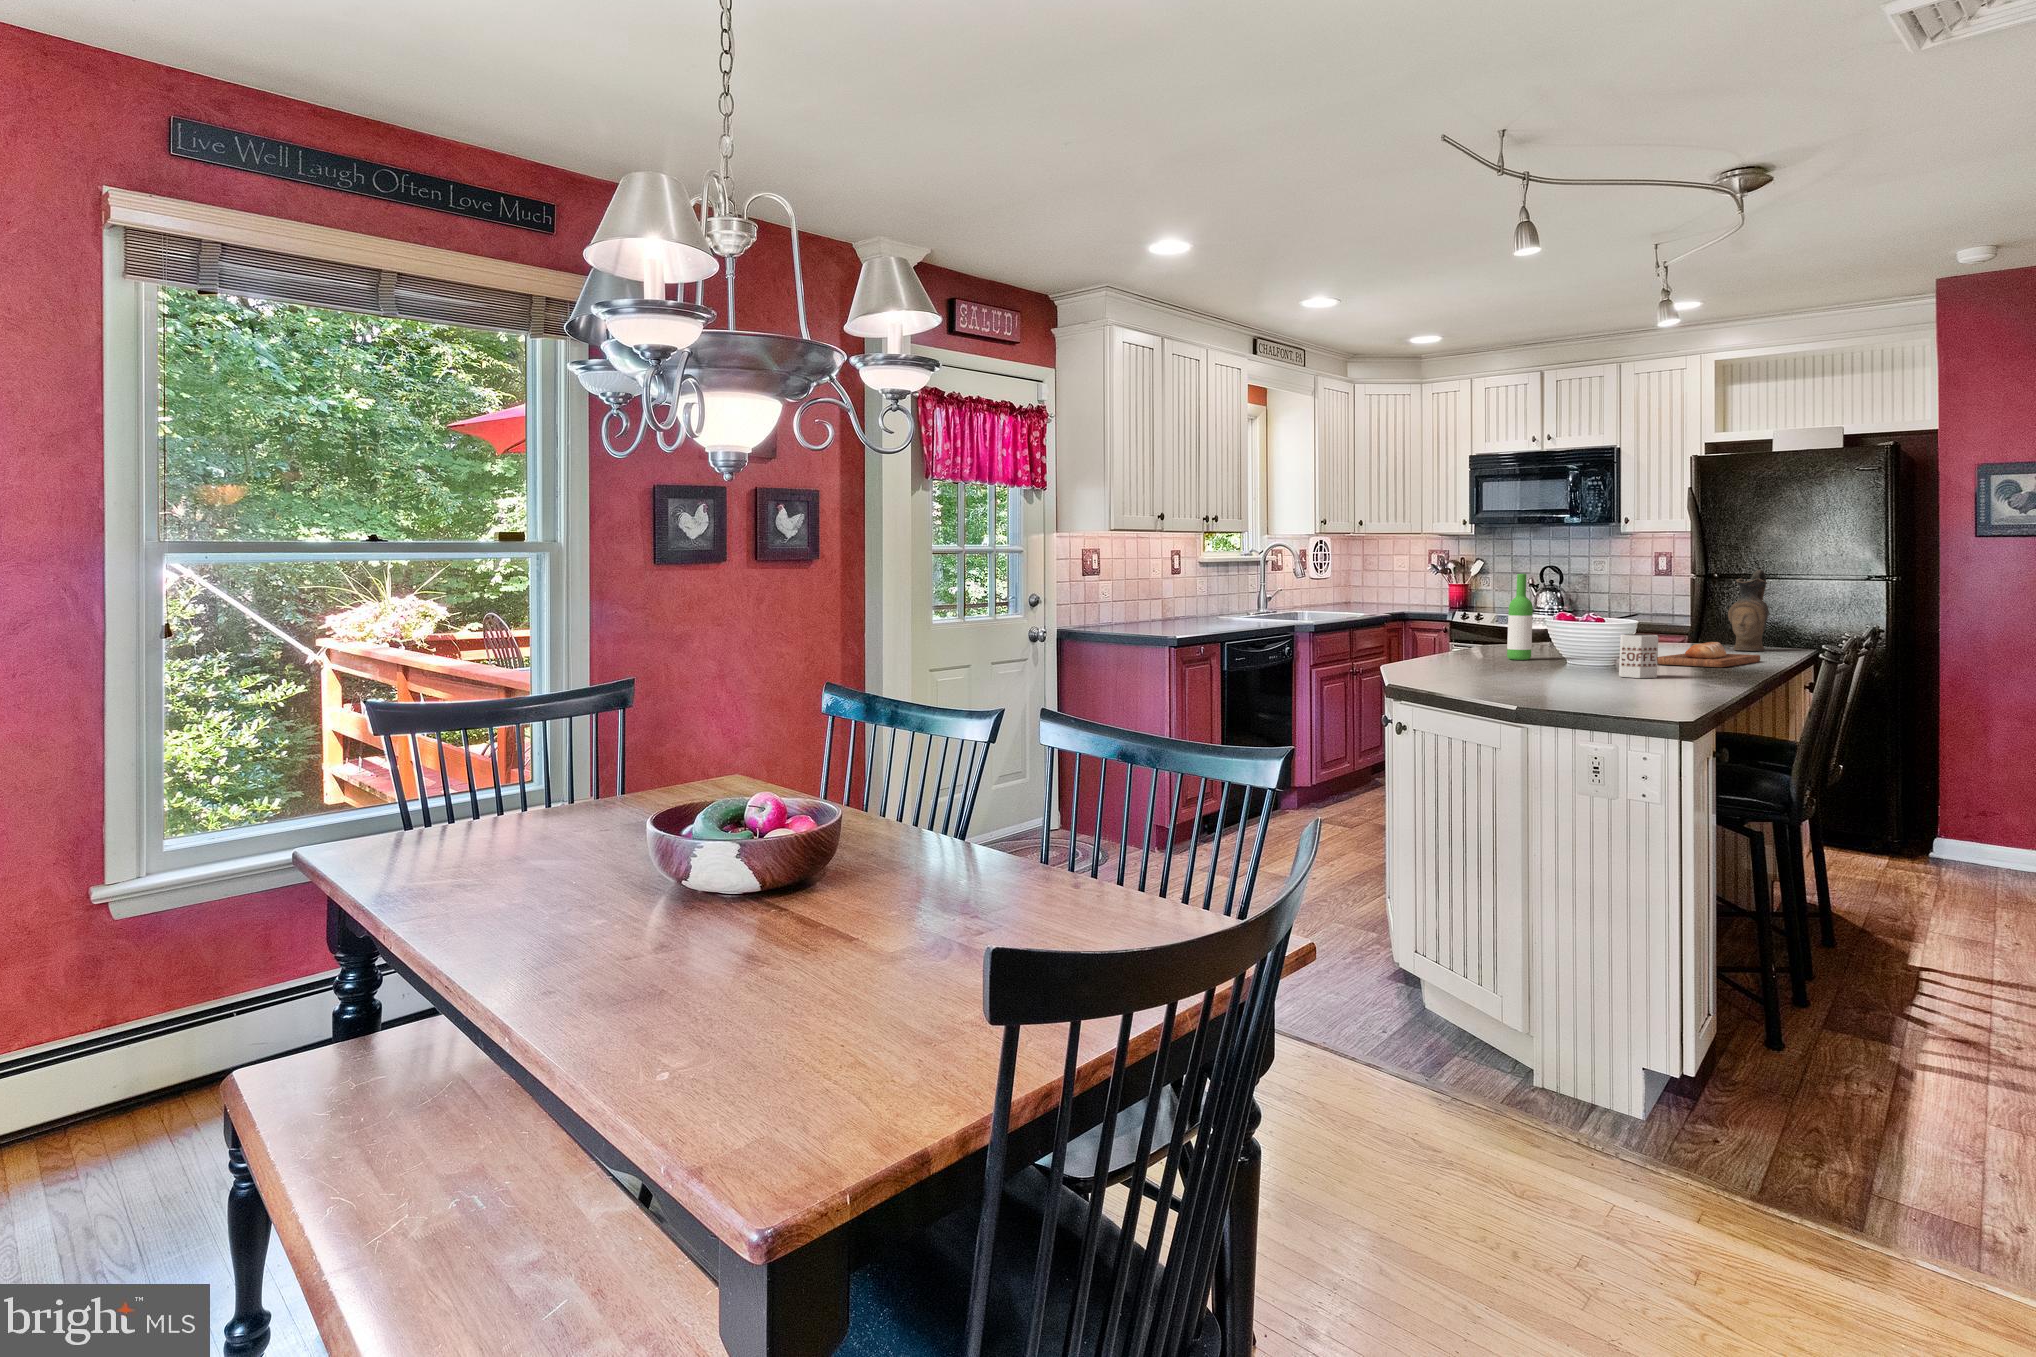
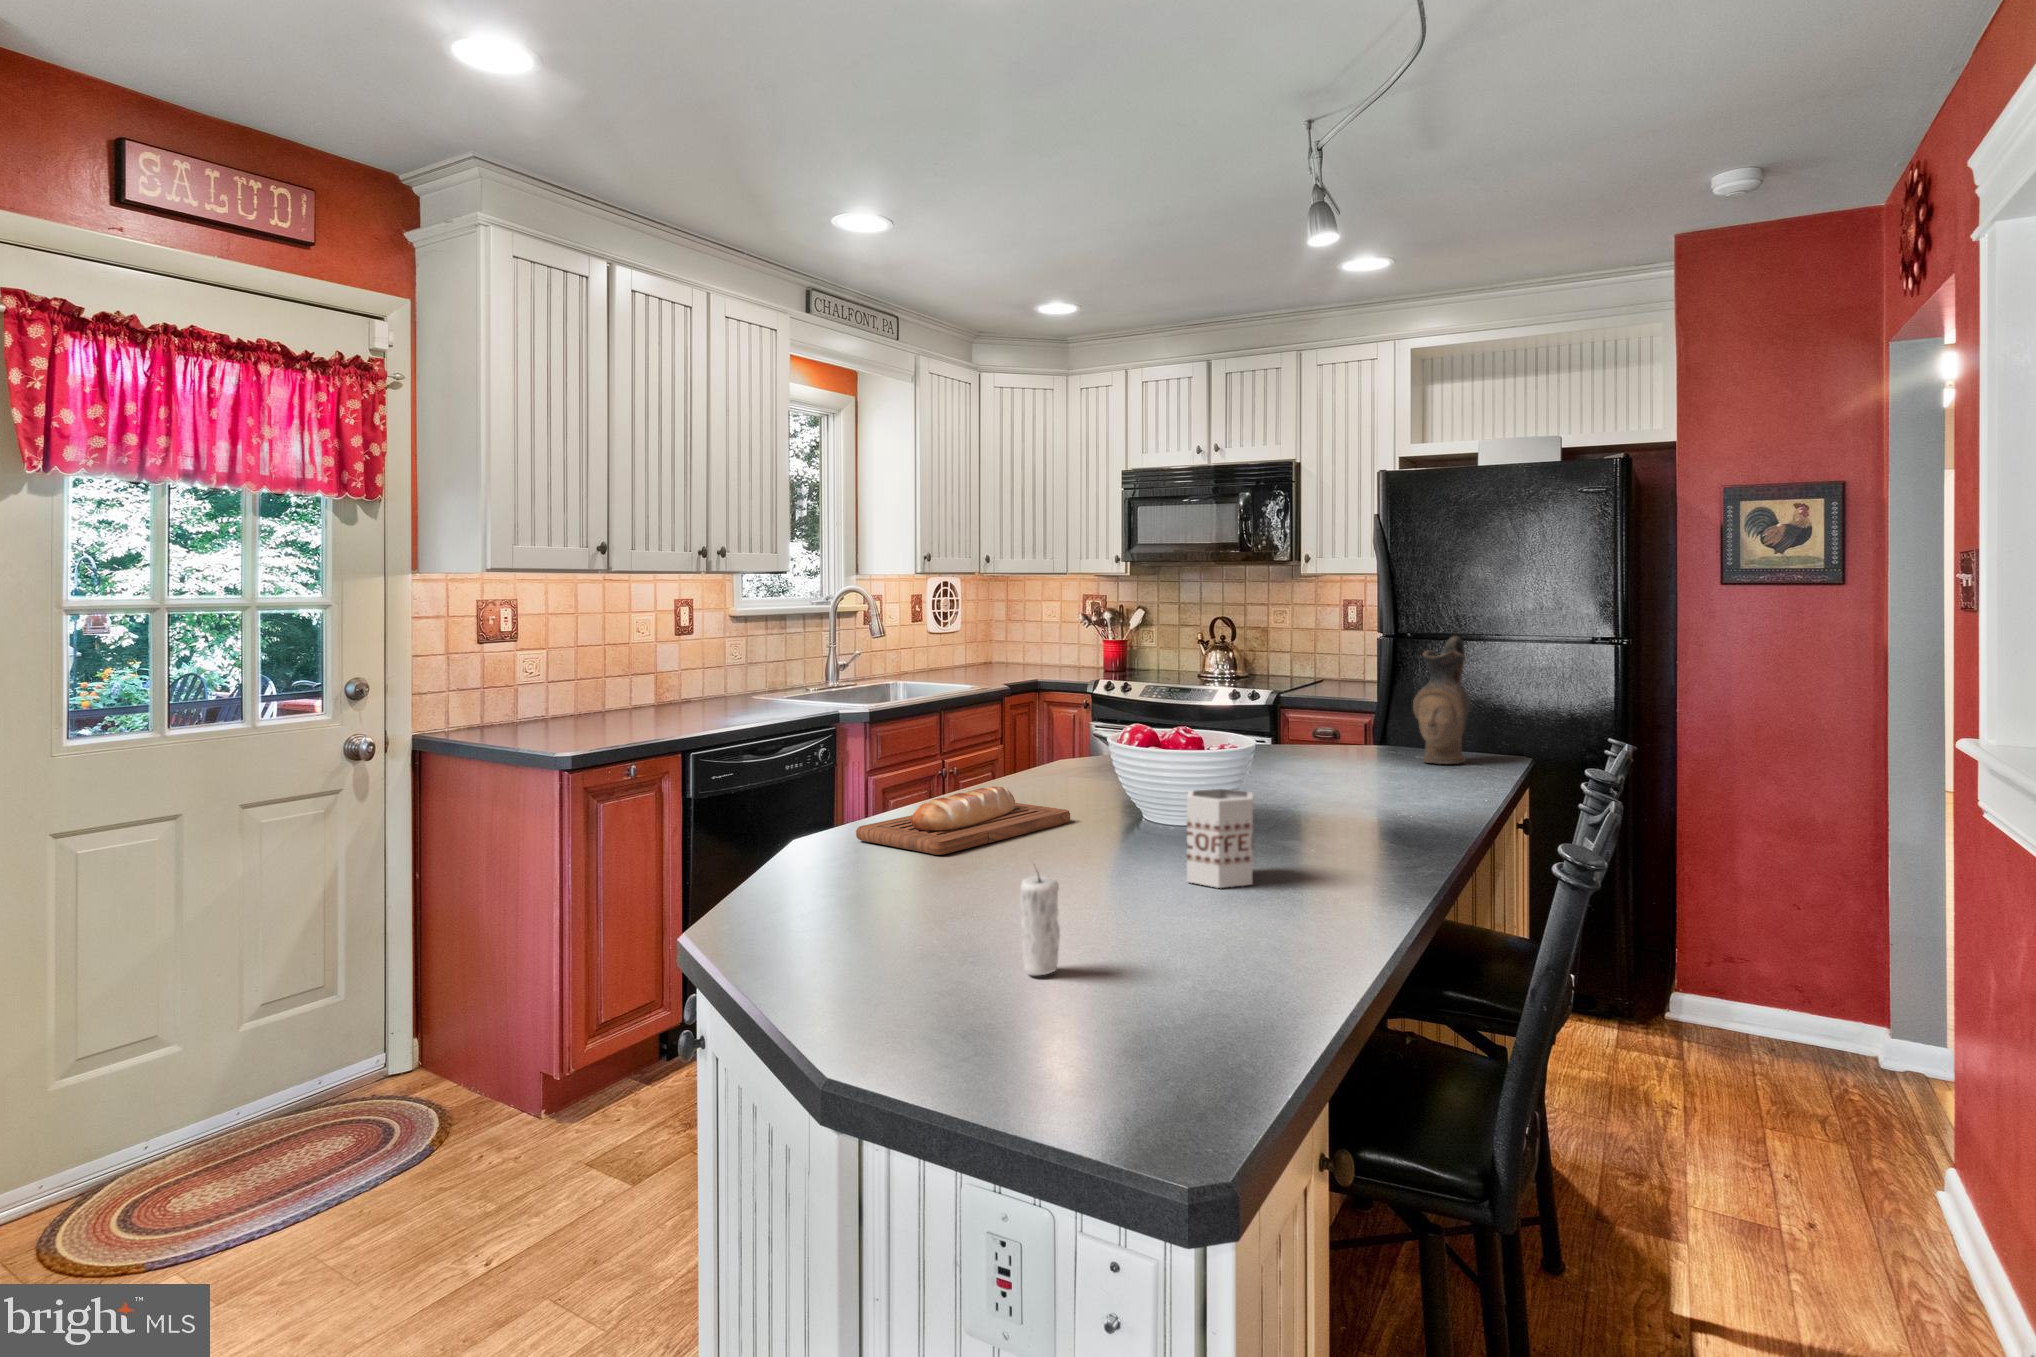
wine bottle: present [1507,574,1533,660] -> none [1060,650,1098,801]
bread loaf: present [1657,642,1760,667] -> present [856,787,1070,855]
candle: none [1573,644,1591,690] -> present [1021,874,1060,975]

